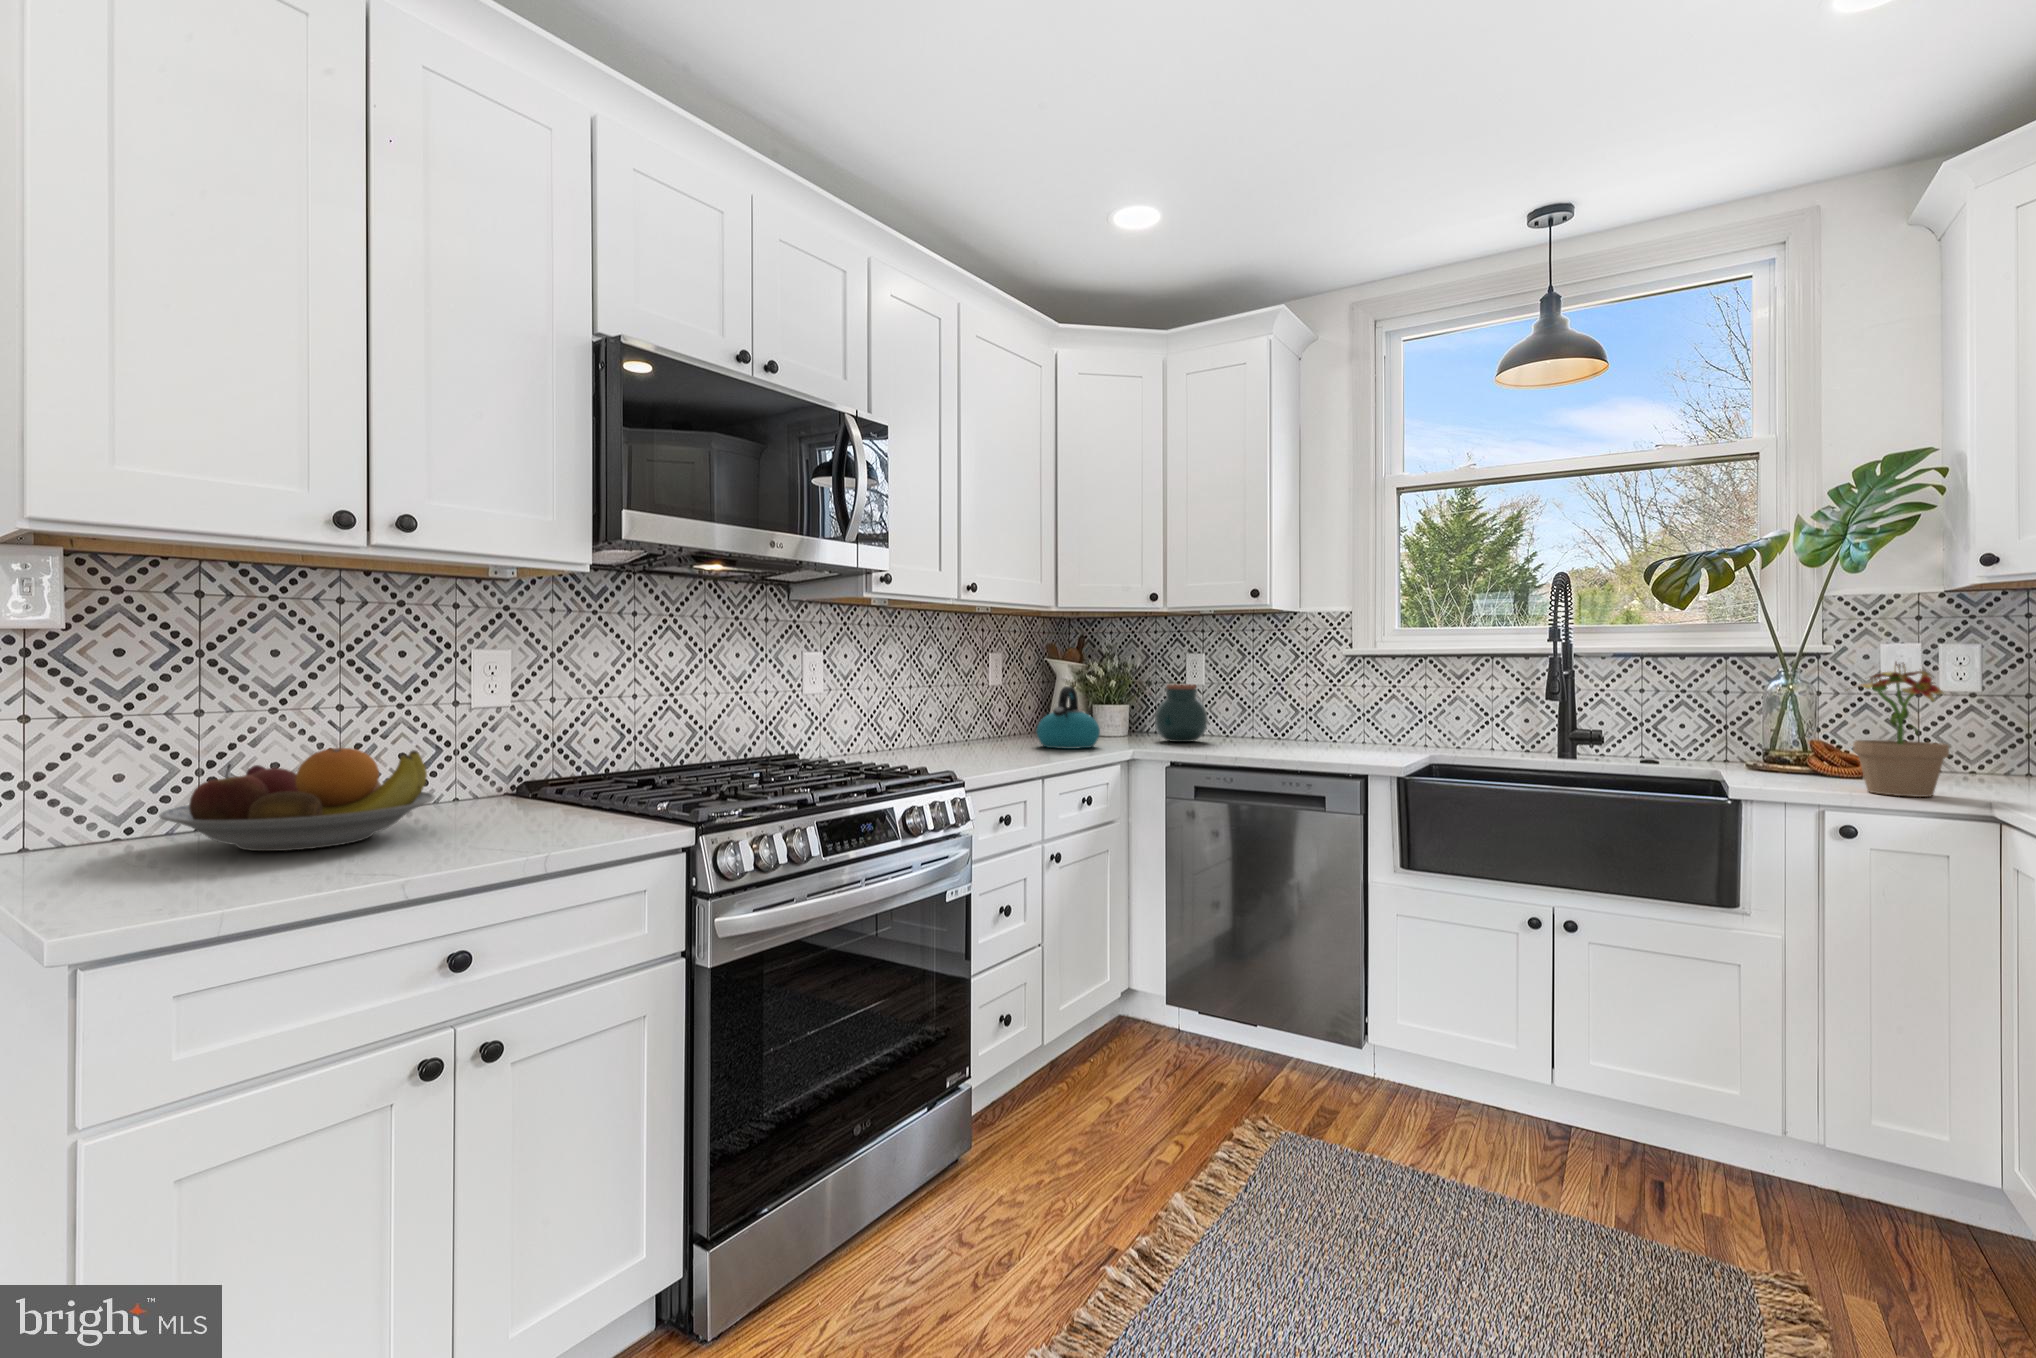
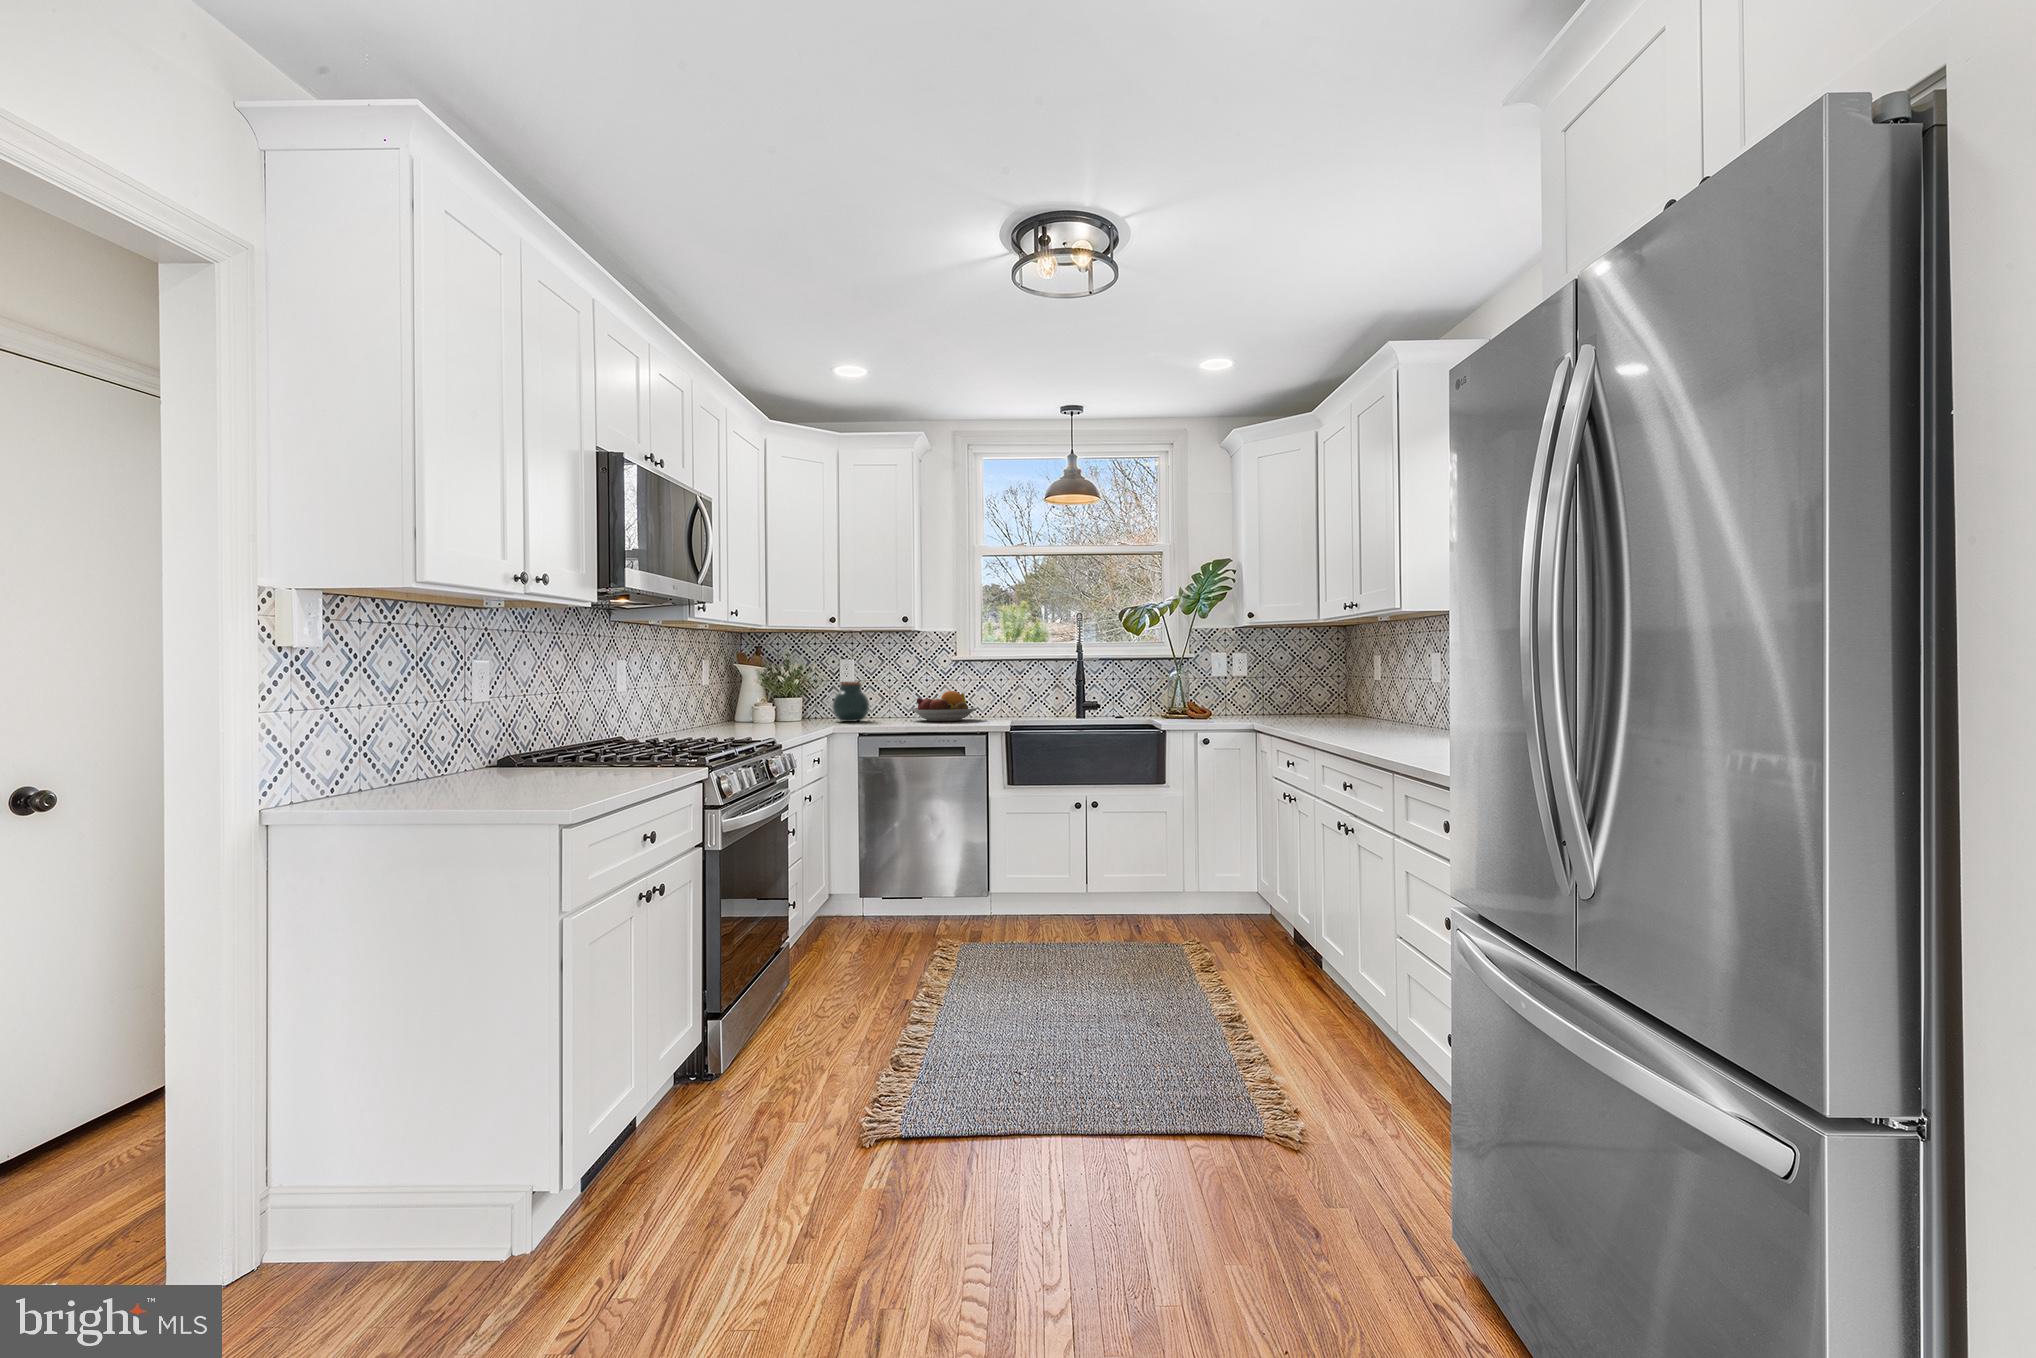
potted plant: present [1851,662,1949,797] -> none [1205,661,1242,724]
kettle: present [1037,686,1100,749] -> none [762,684,809,728]
fruit bowl: present [159,748,435,851] -> present [910,691,978,721]

